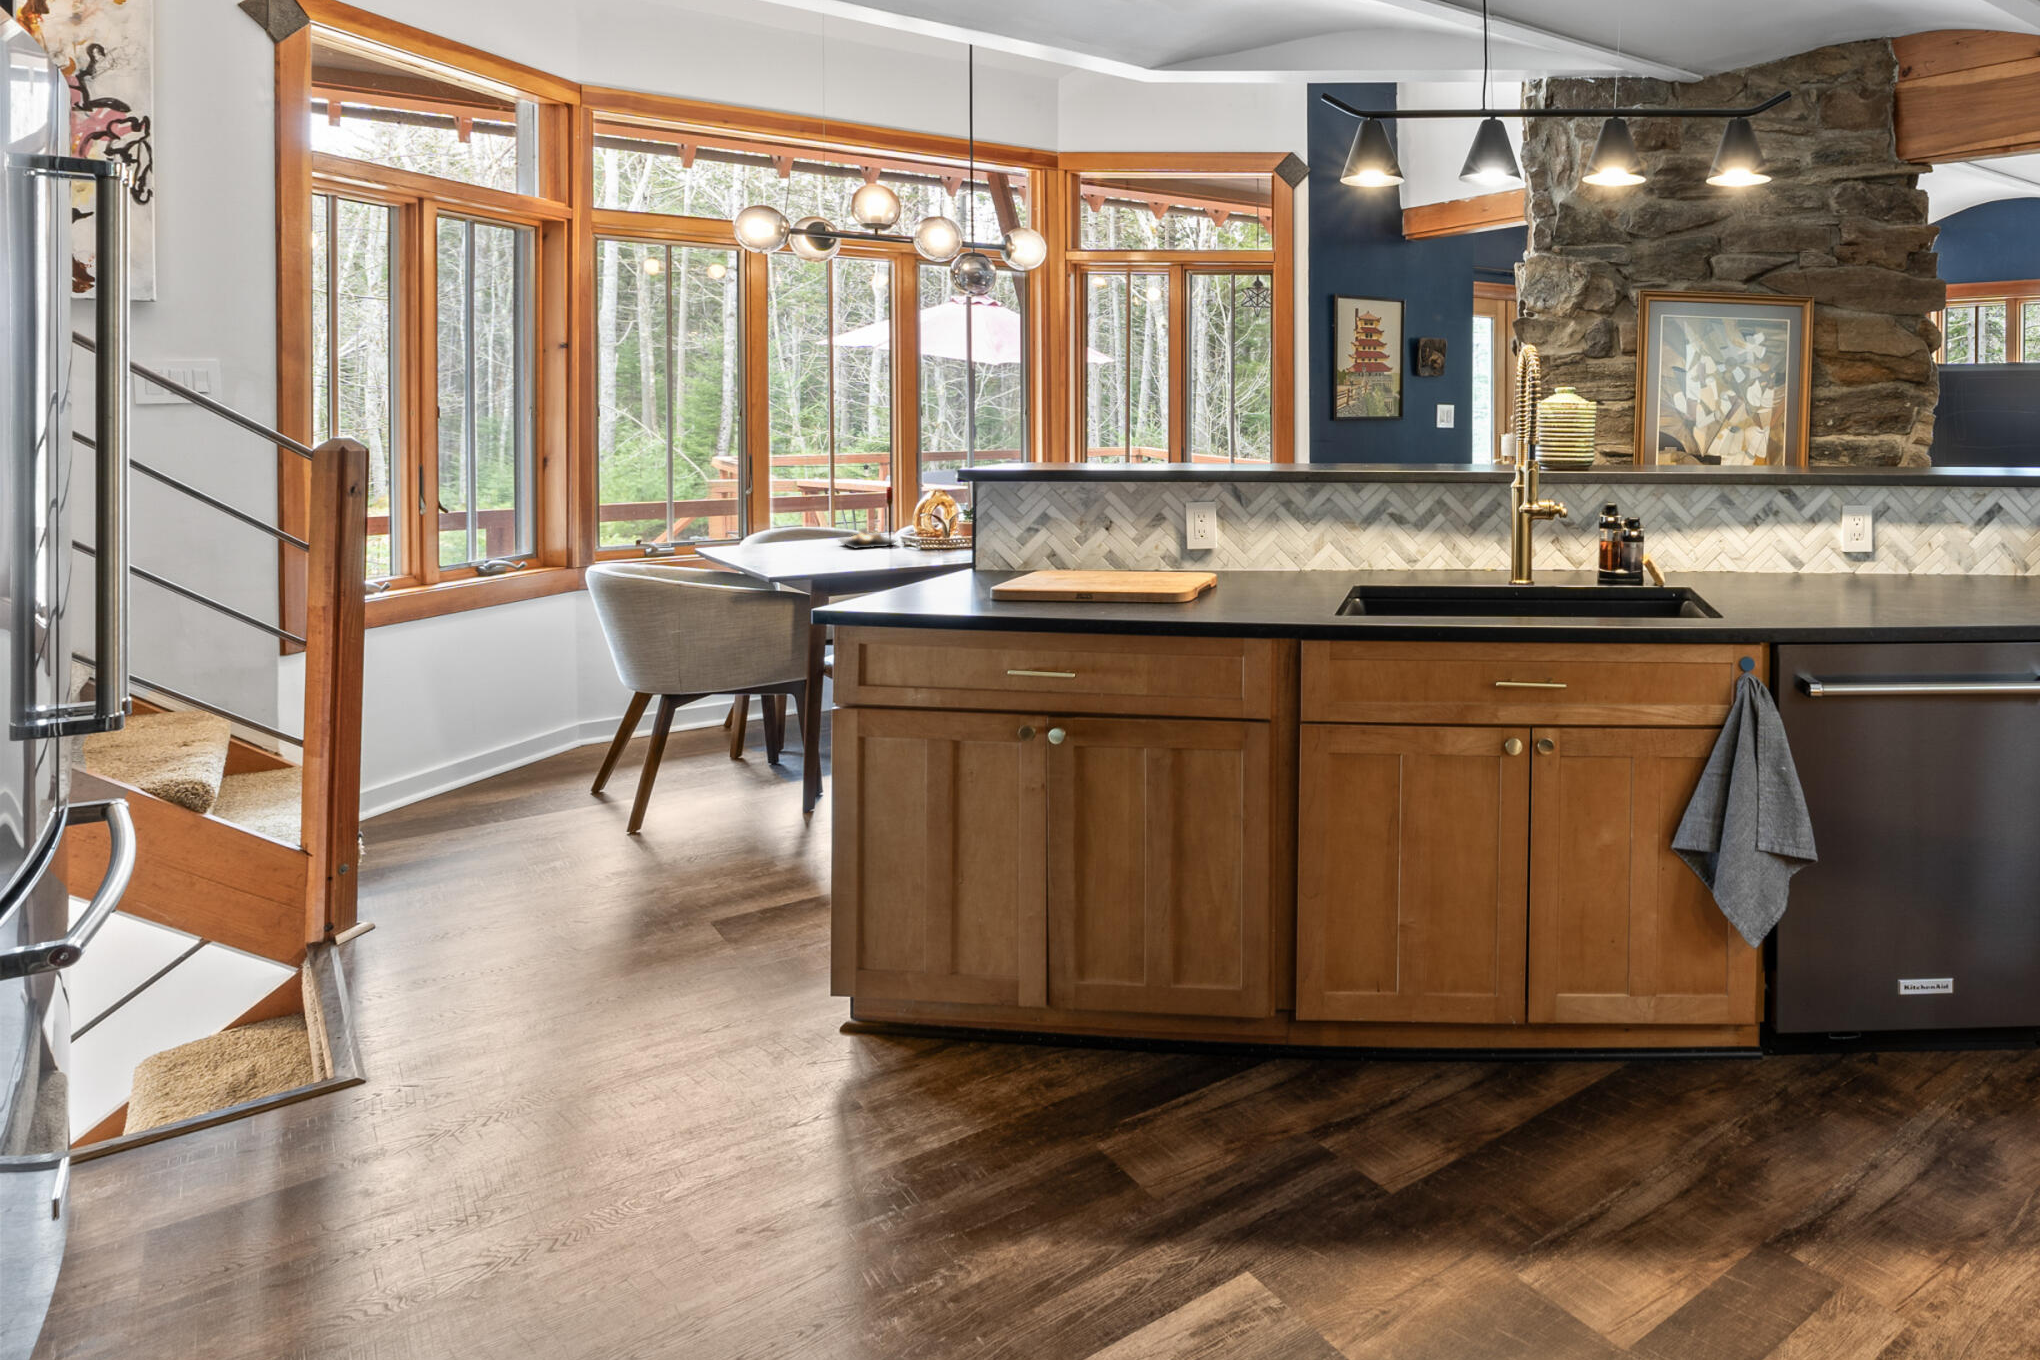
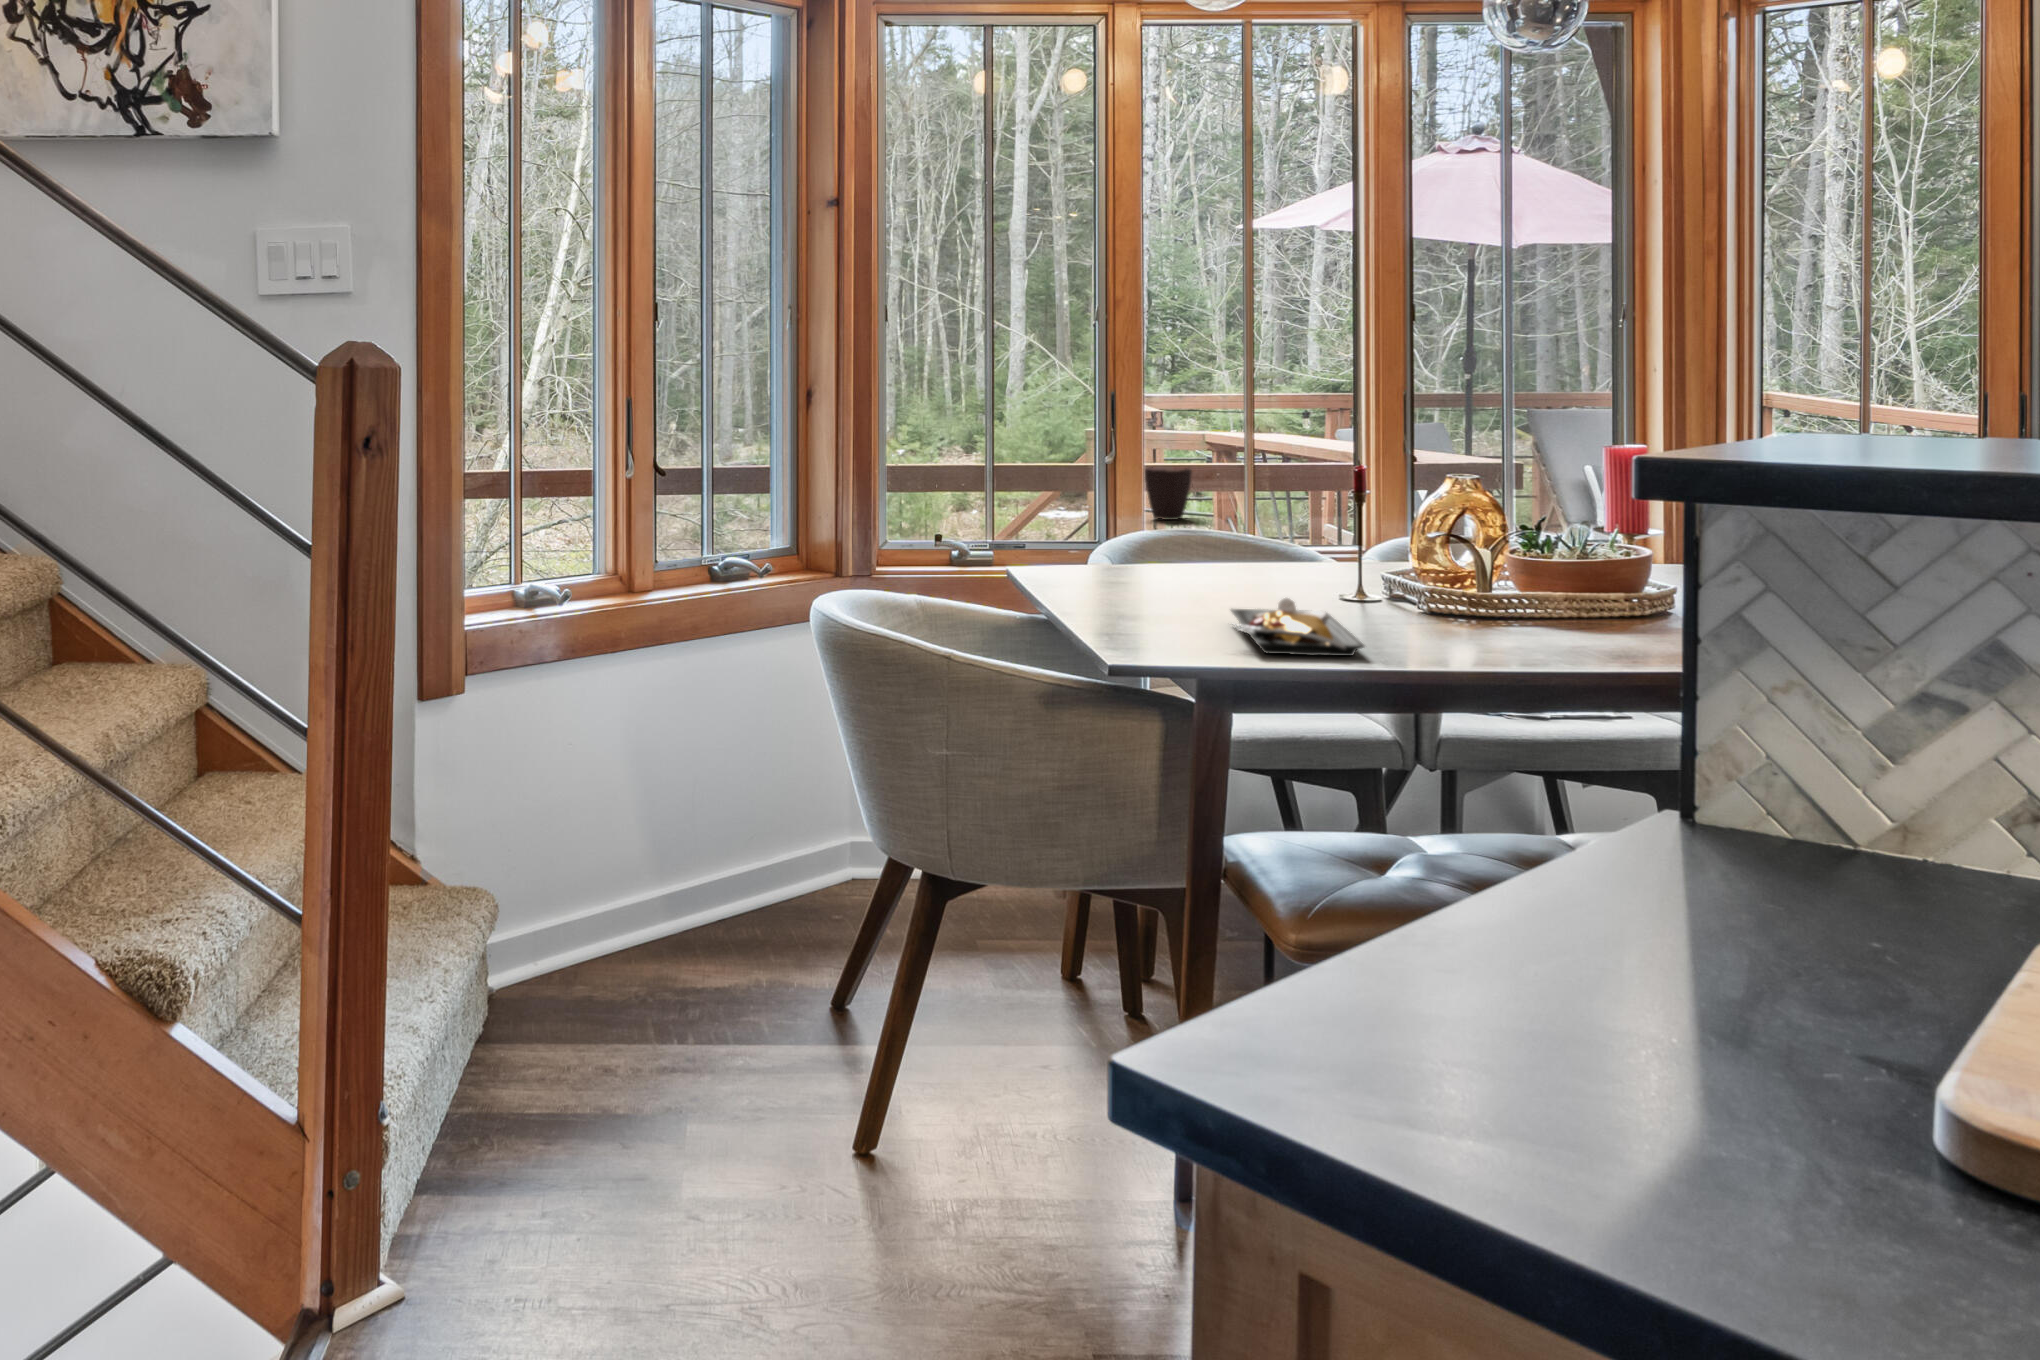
cup: none [778,497,807,526] -> present [1145,467,1192,520]

